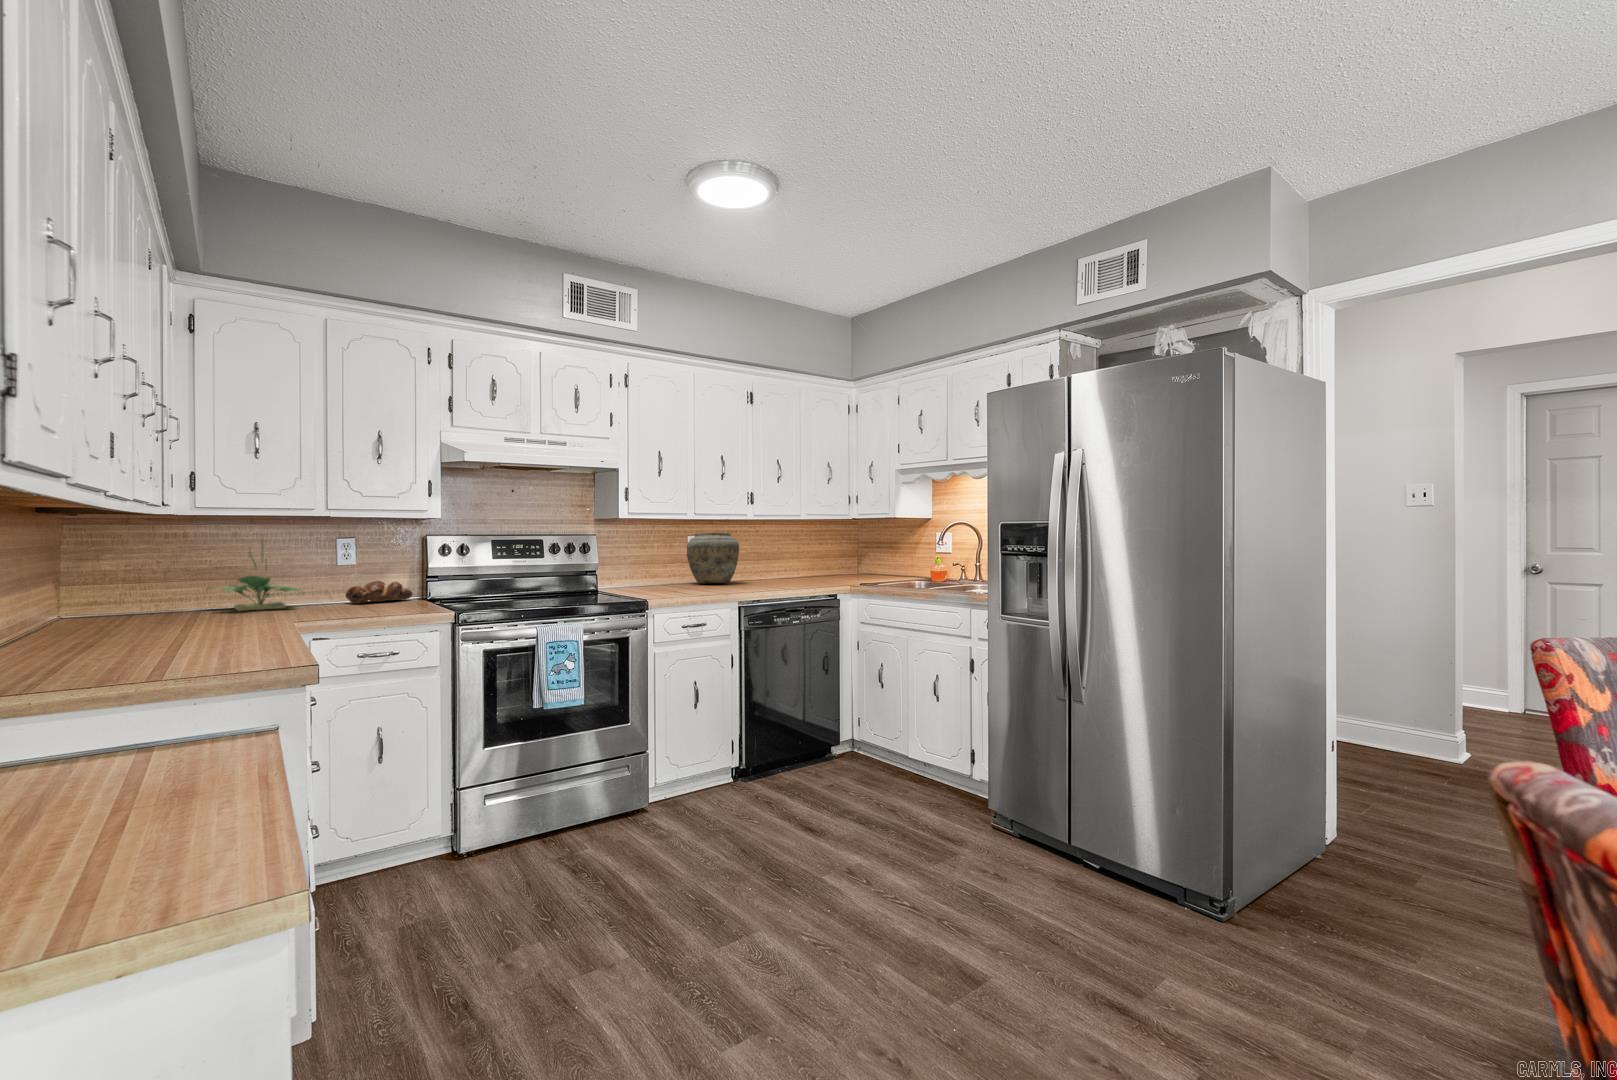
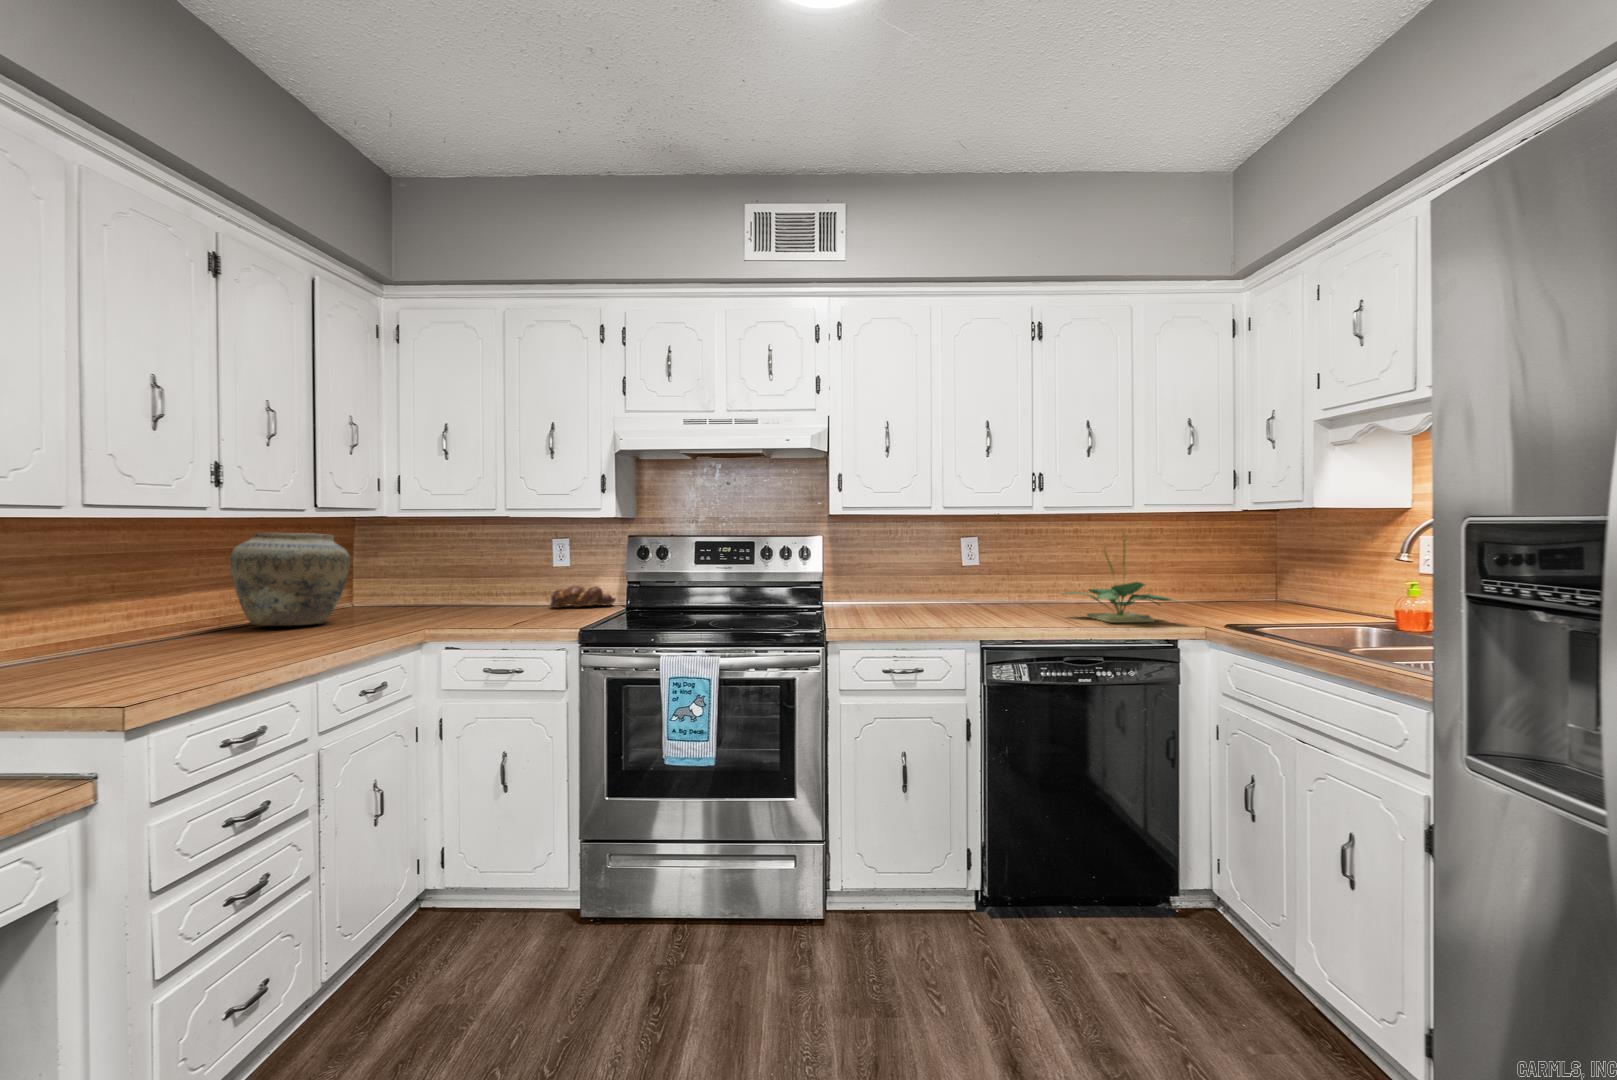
vase: present [687,532,739,583] -> present [230,533,350,626]
potted plant: present [211,538,299,611] -> present [1067,534,1173,622]

